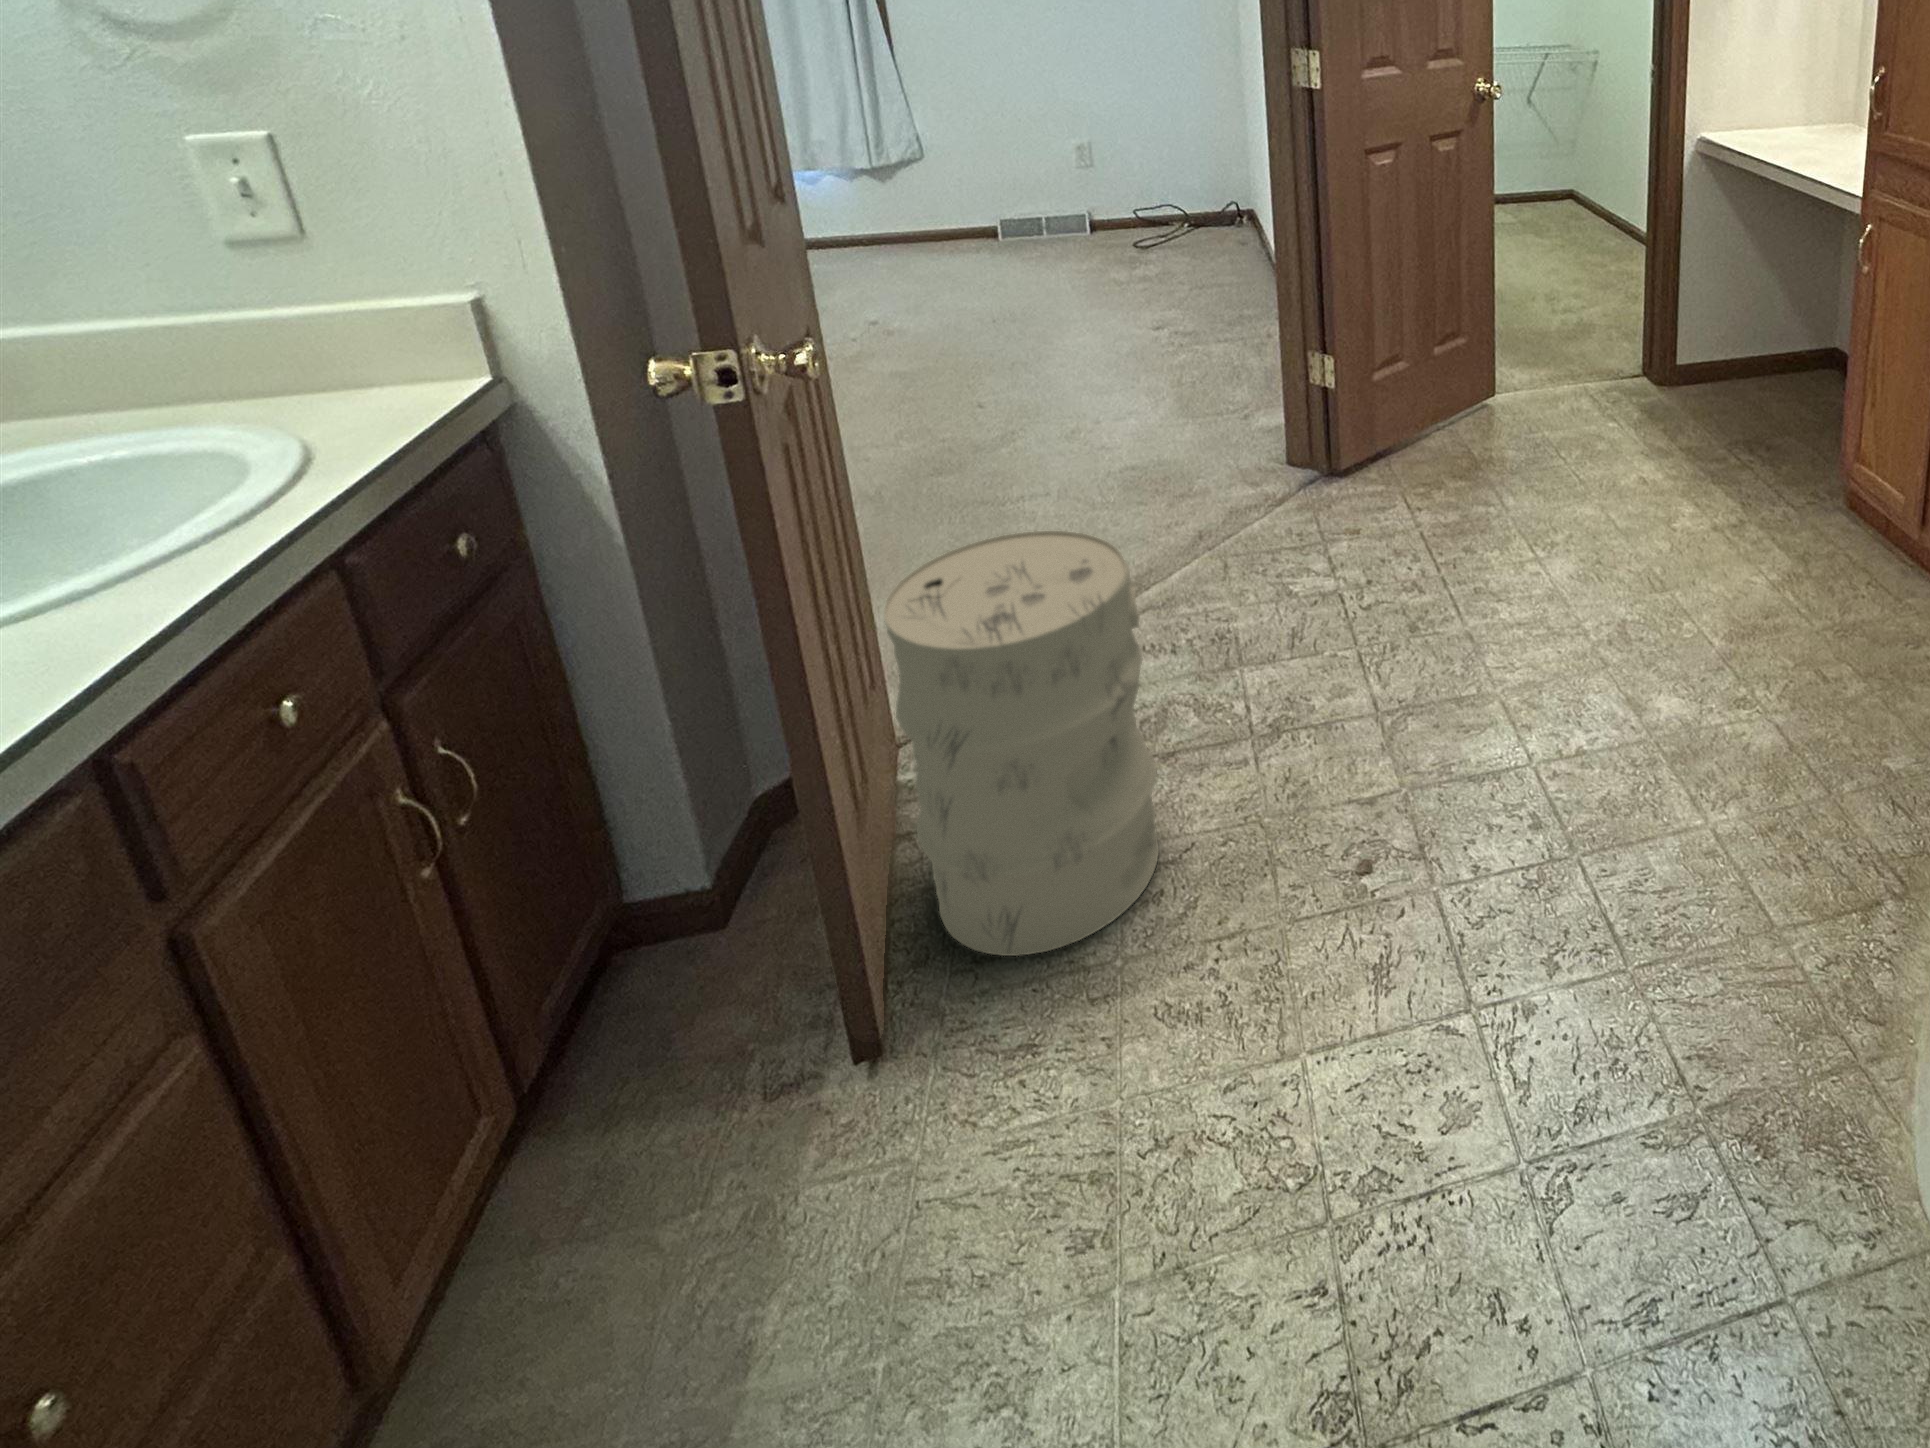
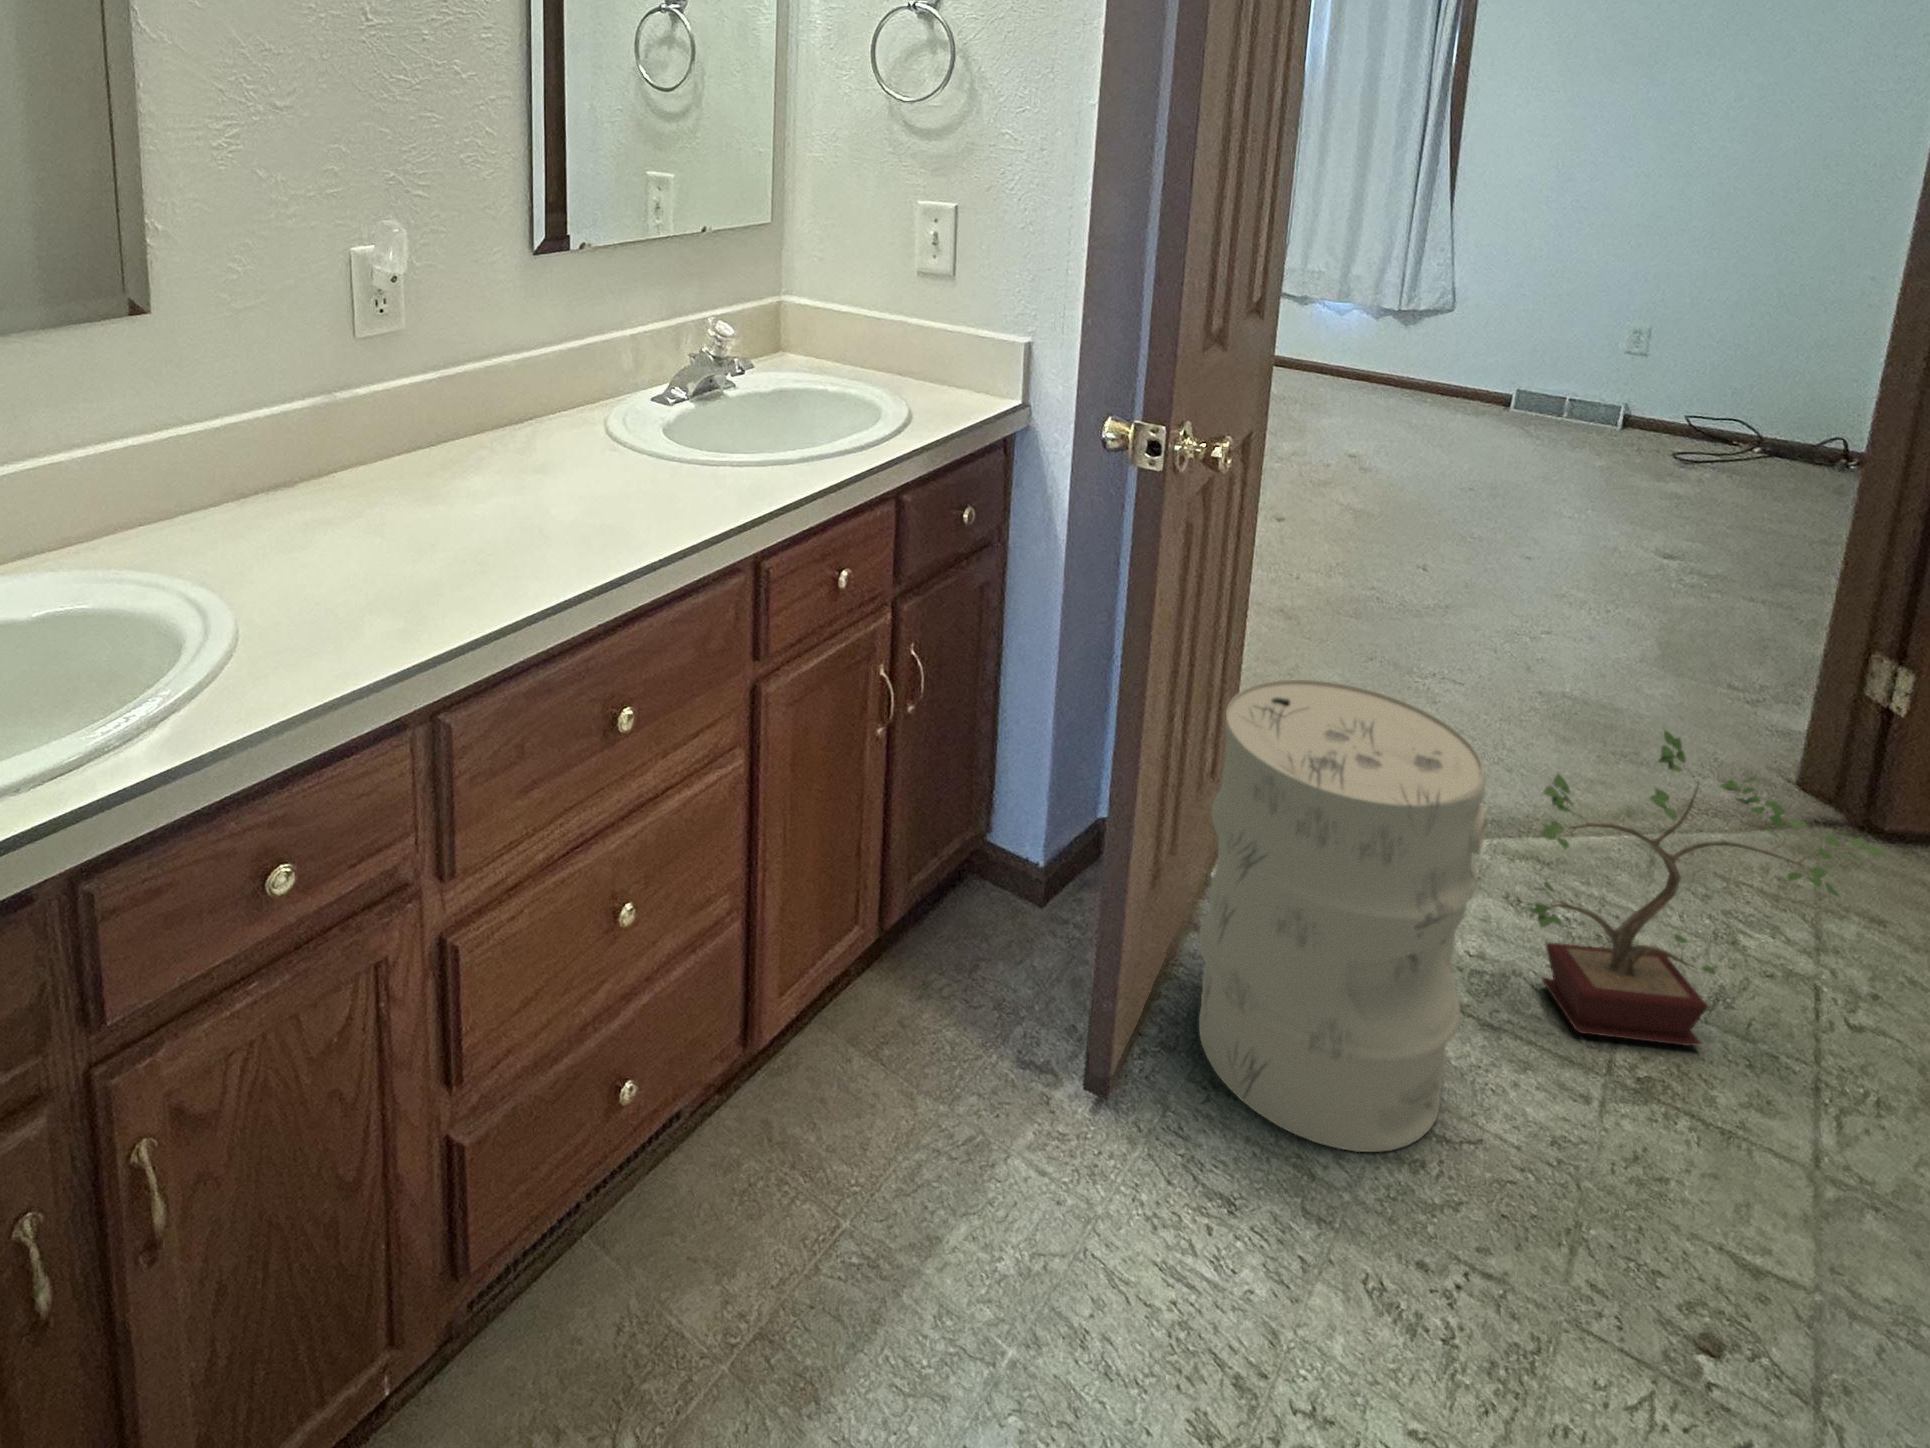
potted plant: none [1158,462,1361,717] -> present [1530,730,1886,1046]

